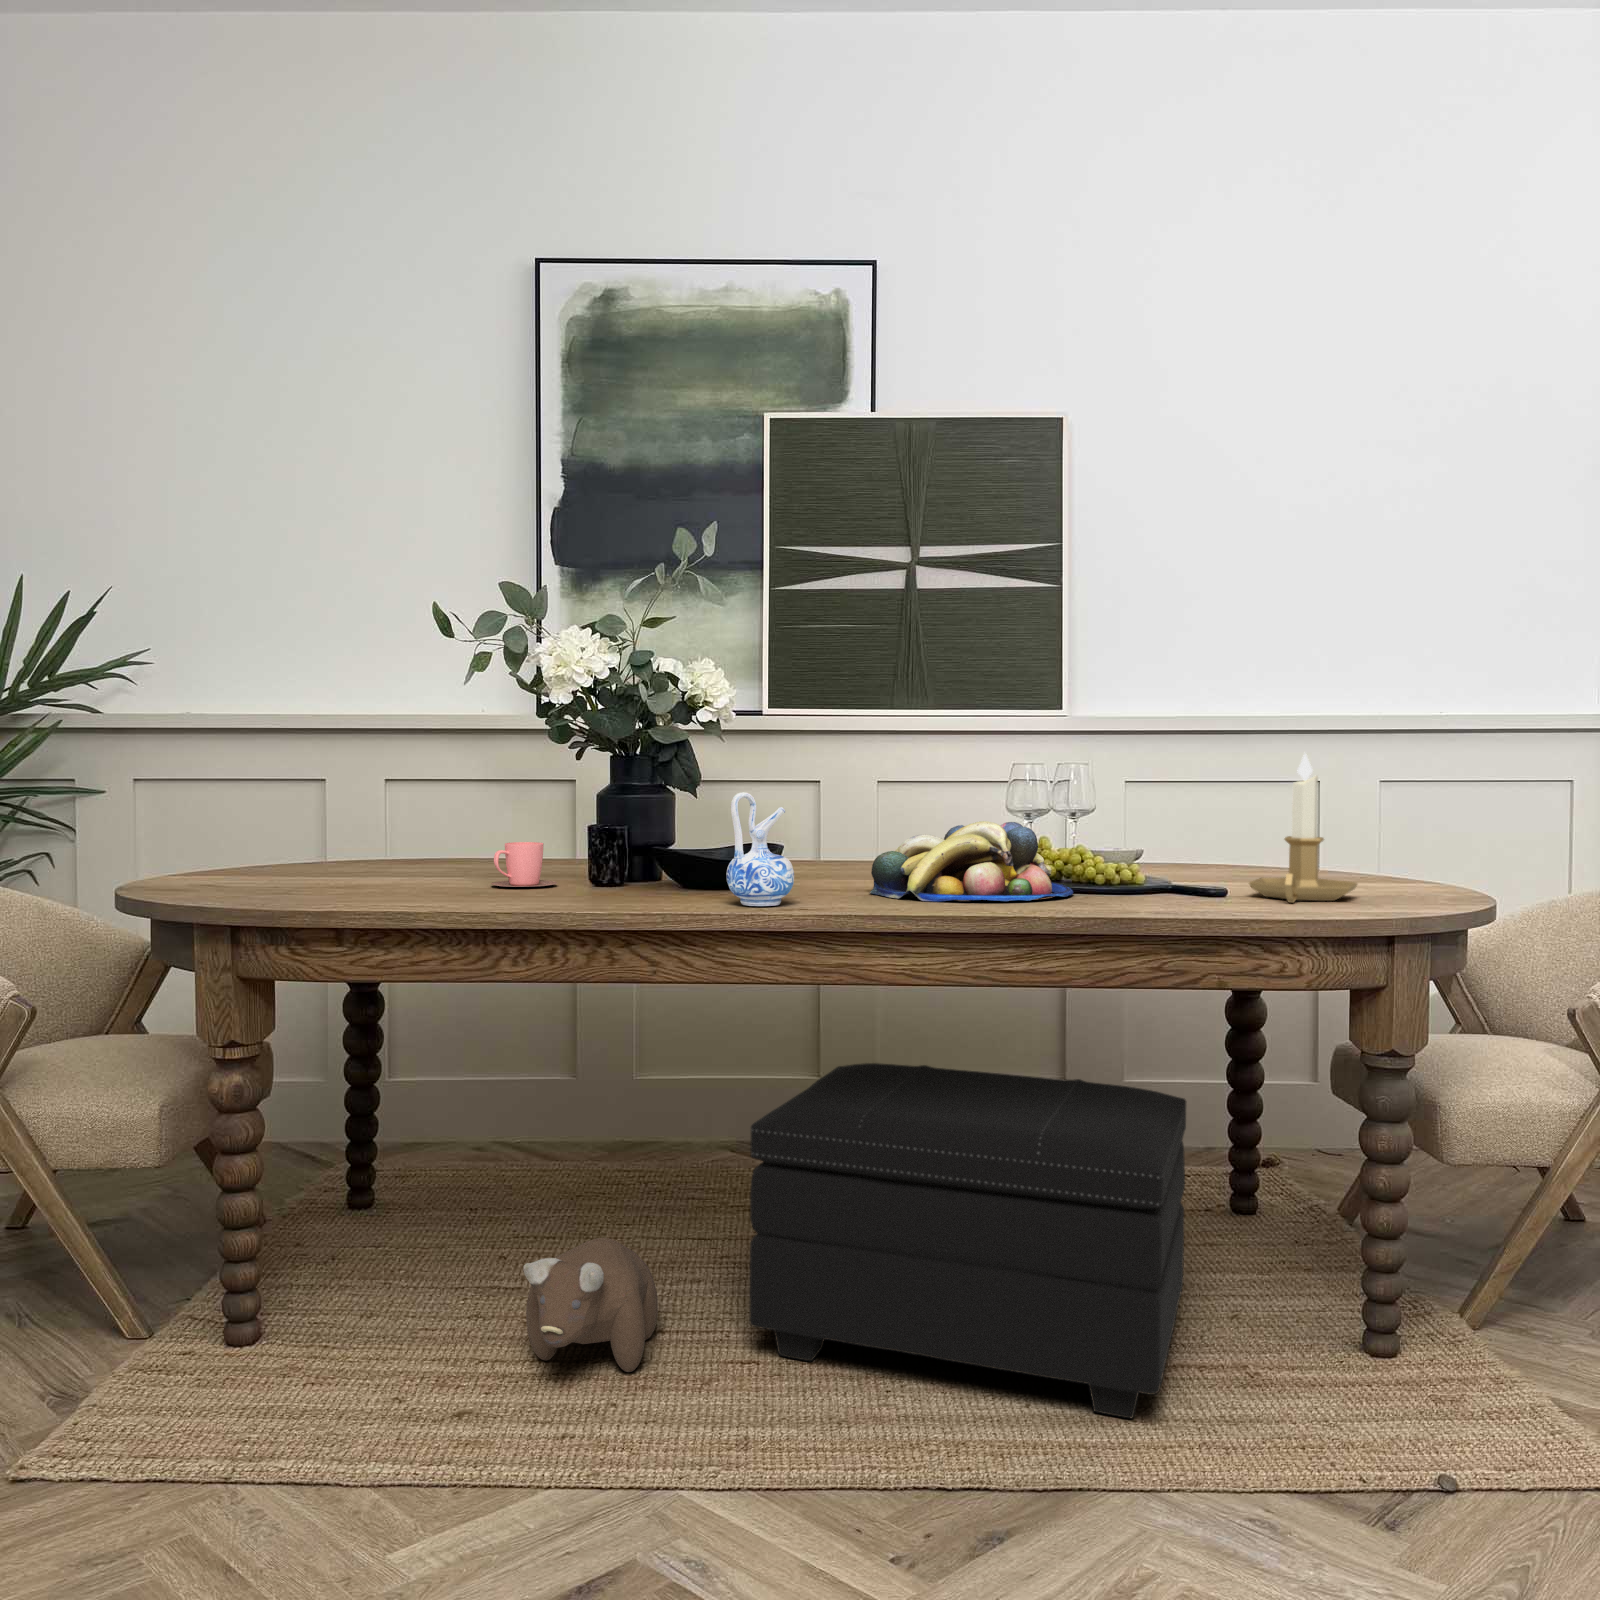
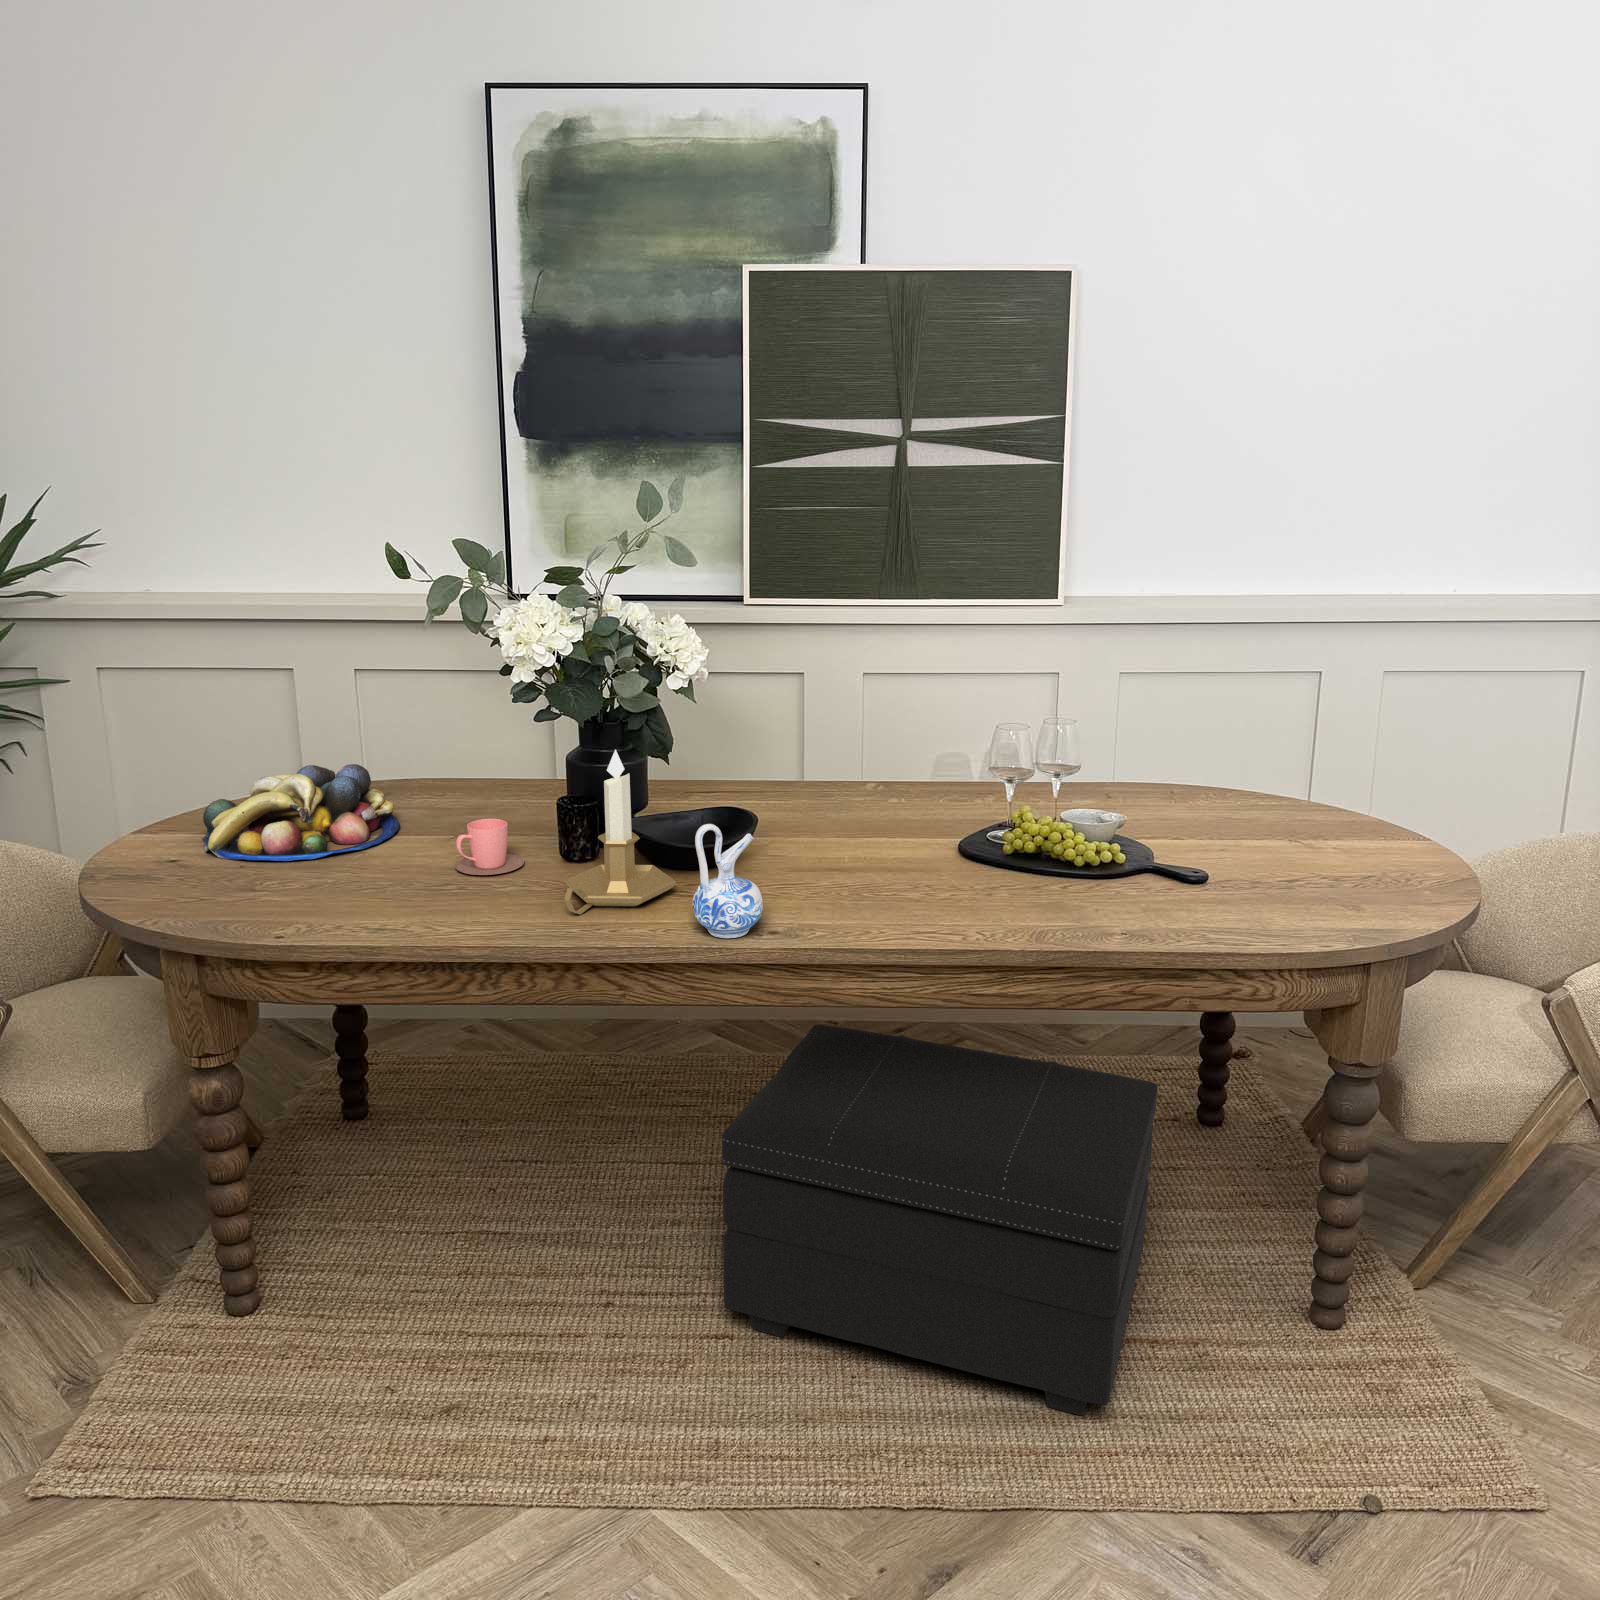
candlestick: present [1249,753,1358,903] -> present [564,750,676,914]
fruit bowl: present [870,821,1073,901] -> present [203,764,399,861]
plush toy: present [523,1238,658,1372] -> none [503,1223,637,1352]

